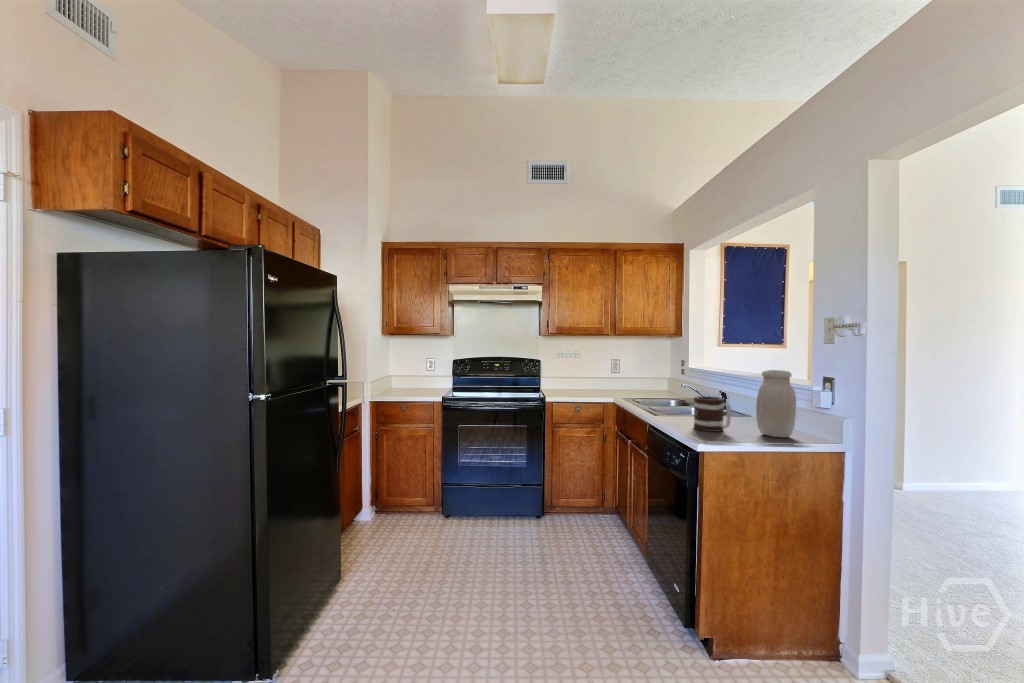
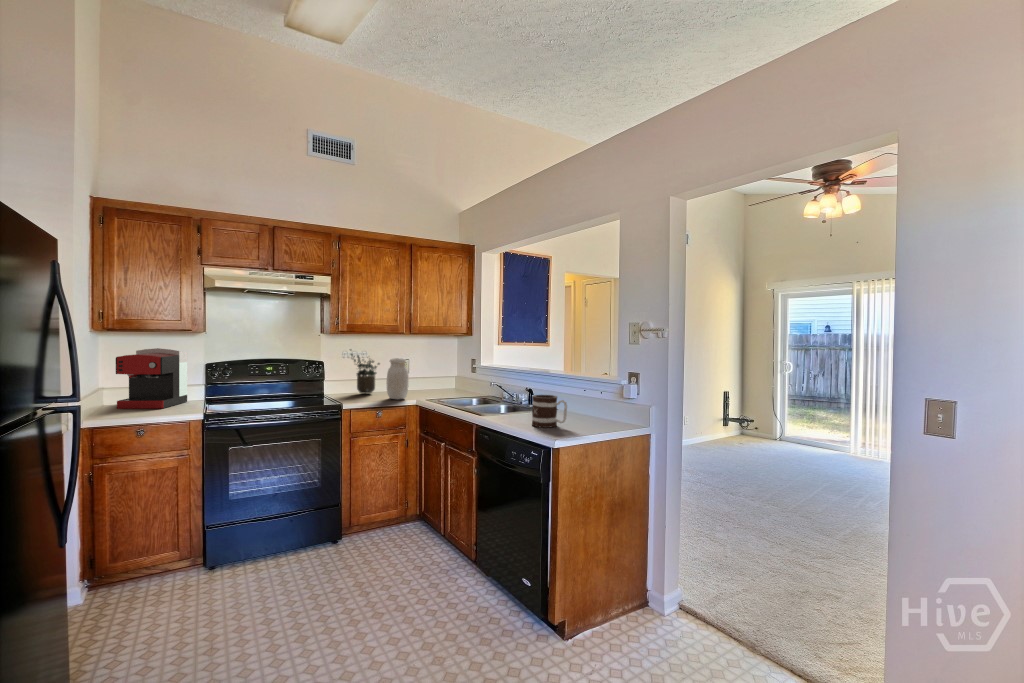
coffee maker: none [399,347,442,391] -> present [116,348,187,409]
potted plant: none [562,349,587,390] -> present [351,354,380,394]
jar: present [756,370,796,437] -> present [387,358,409,399]

